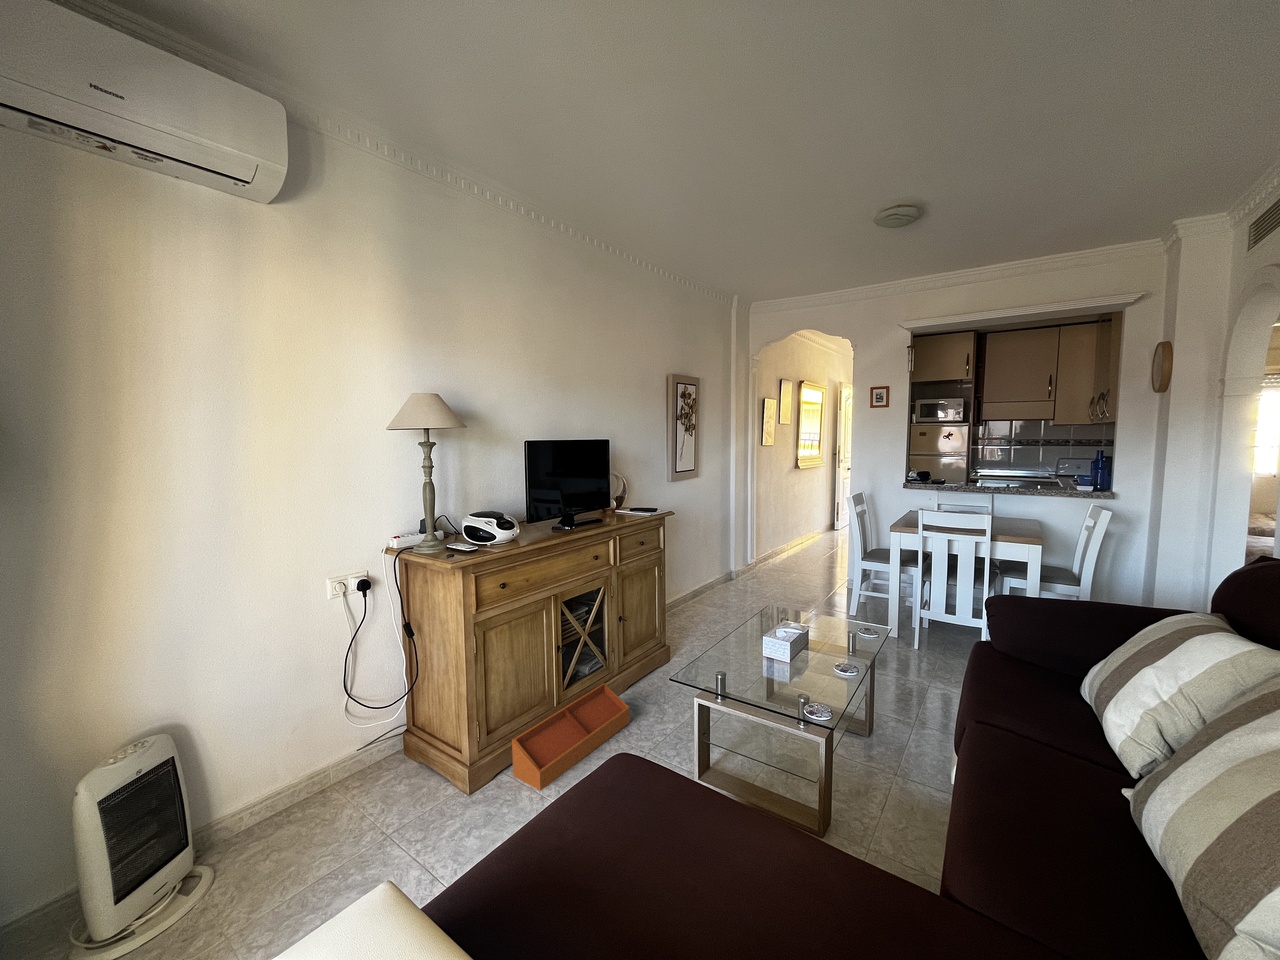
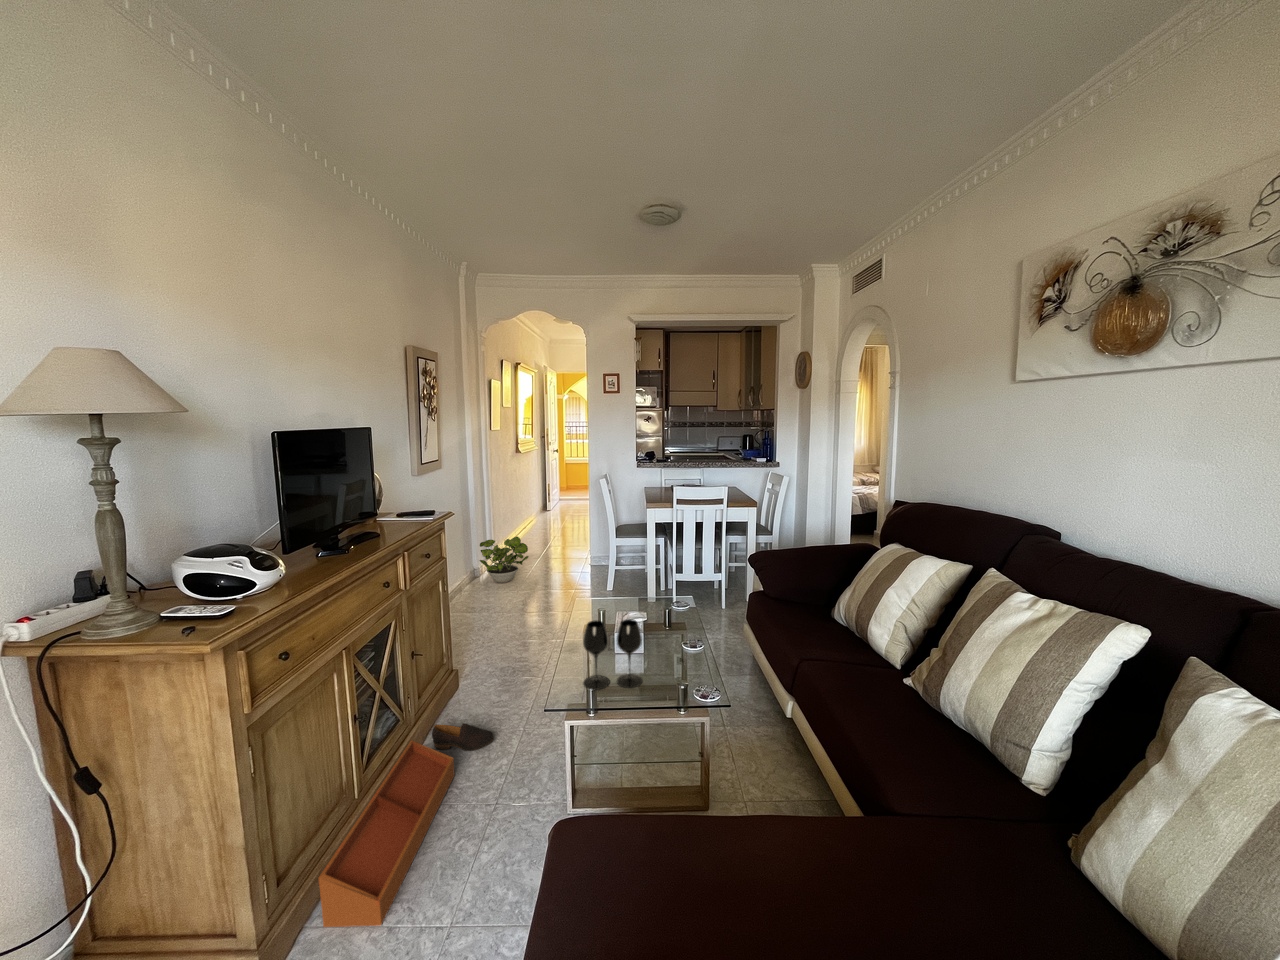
potted plant: none [732,548,778,591] -> present [480,537,528,583]
wine glass: none [719,617,774,688] -> present [583,619,643,689]
shoe: none [627,682,671,711] -> present [432,723,494,751]

